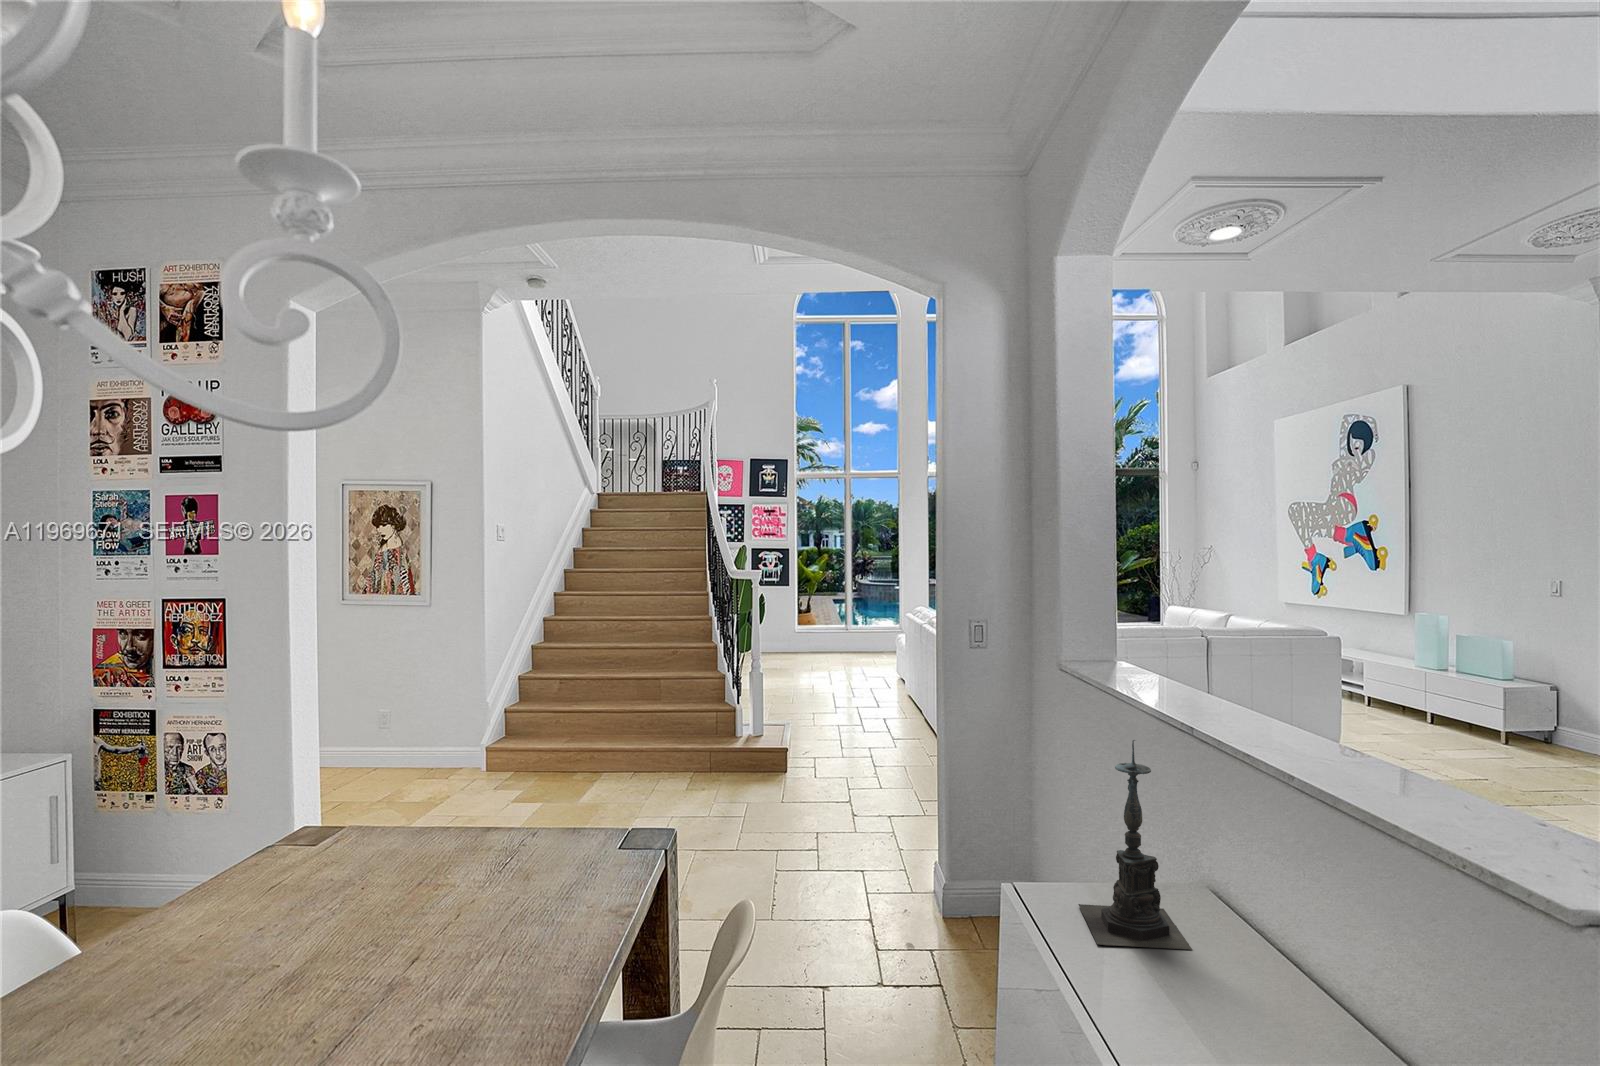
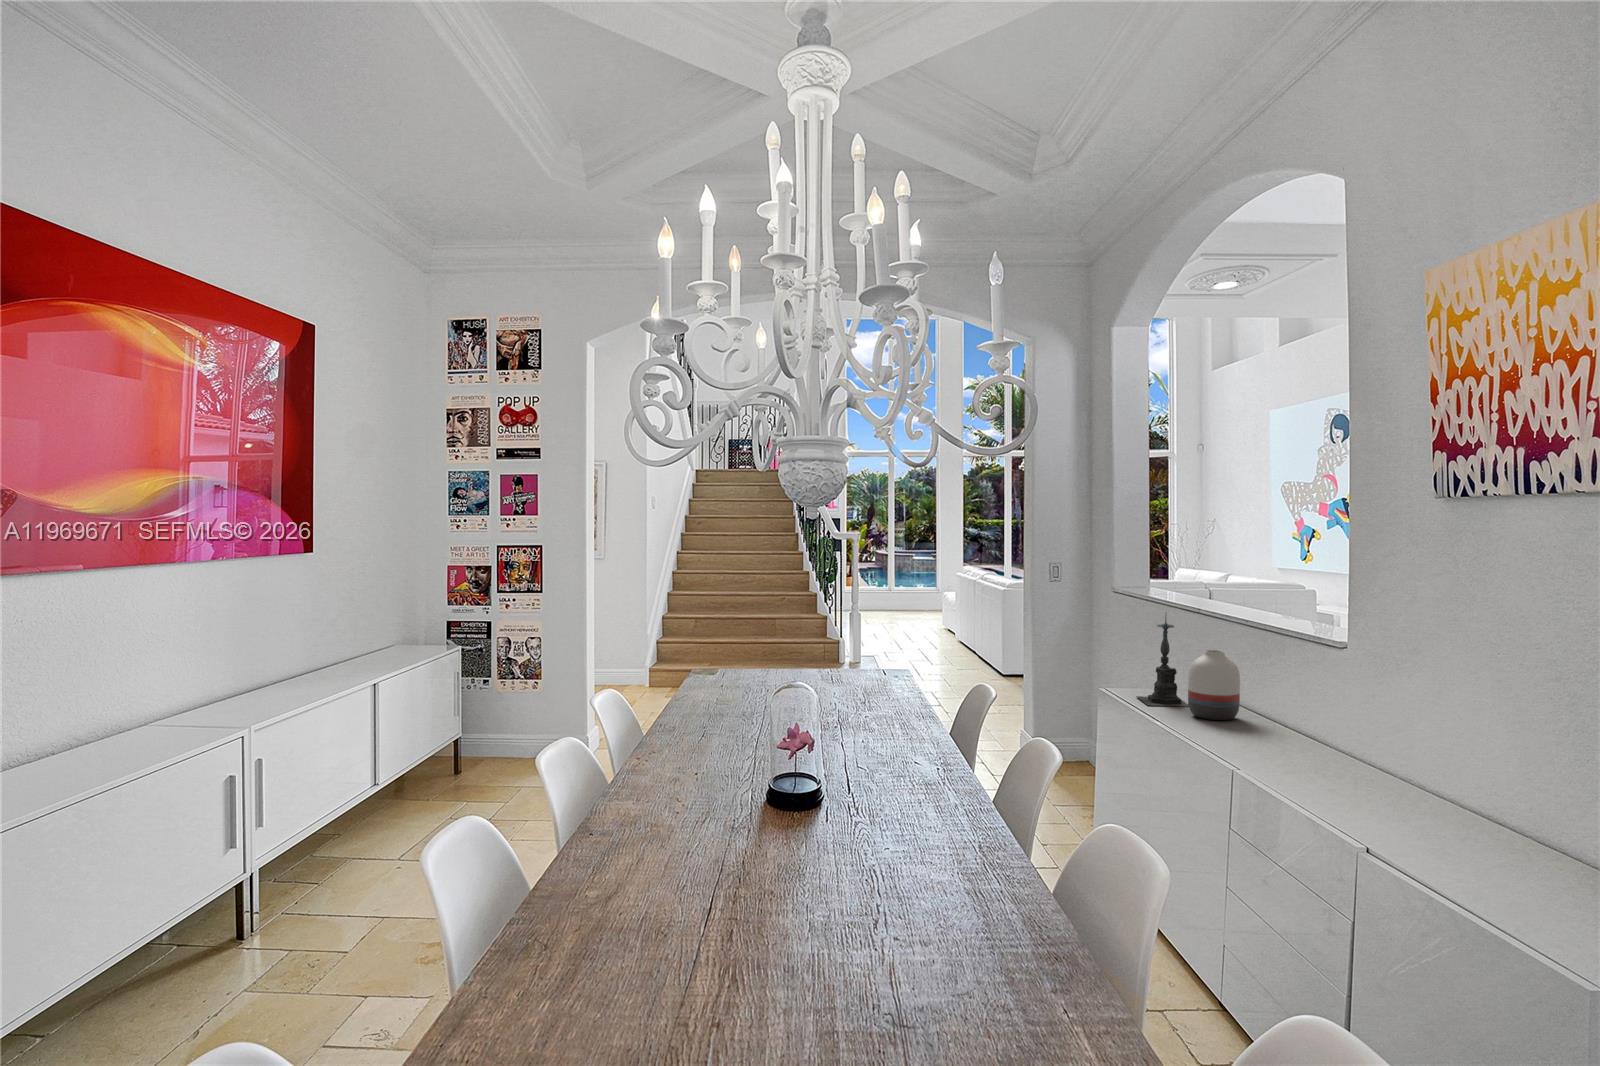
vase: none [1183,844,1305,1024] -> present [1188,650,1240,720]

